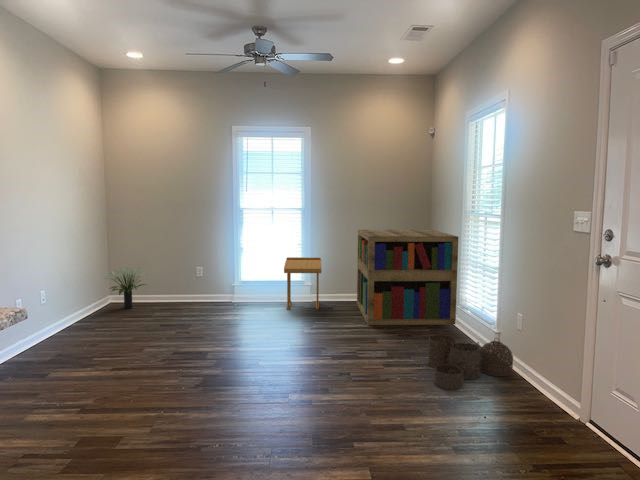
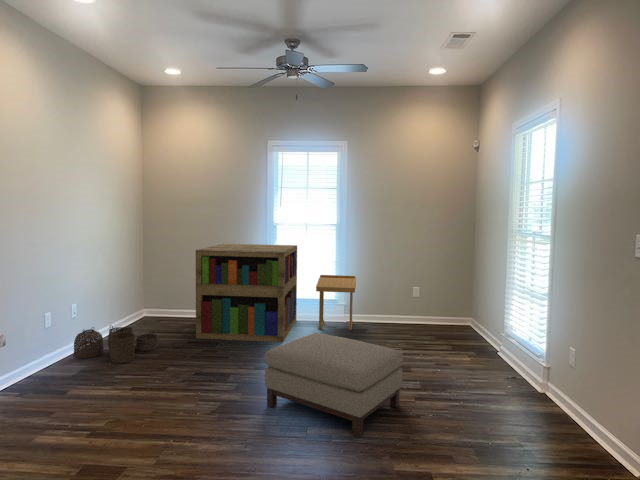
bookshelf: present [357,230,459,325] -> present [196,244,297,342]
potted plant: present [105,266,148,309] -> none [139,279,181,322]
ottoman: none [244,310,373,400] -> present [264,333,404,438]
woven basket: present [429,332,513,390] -> present [73,325,158,363]

